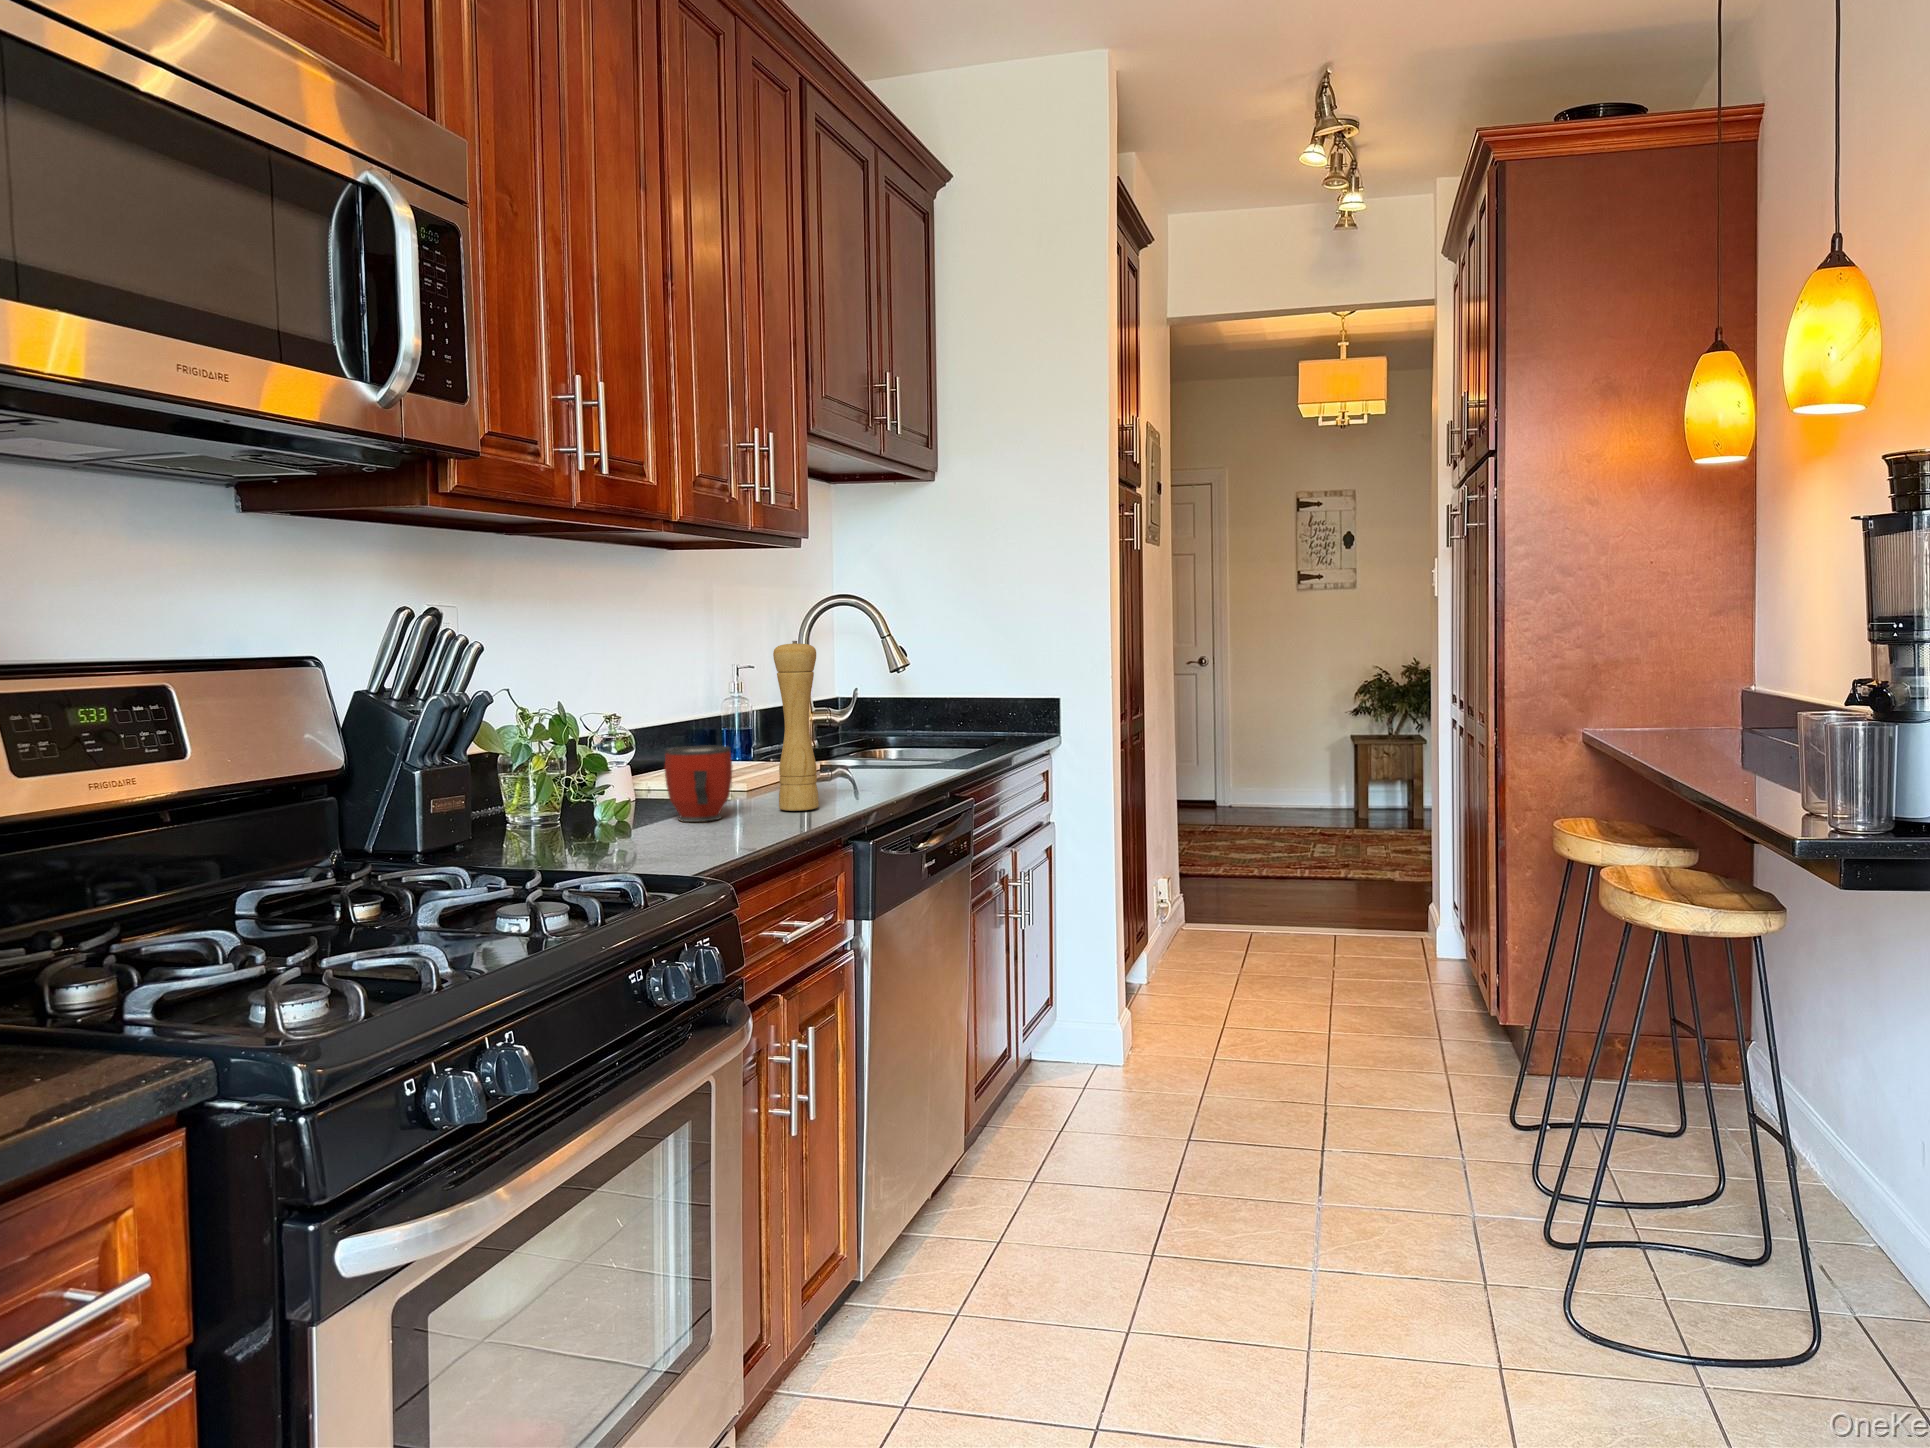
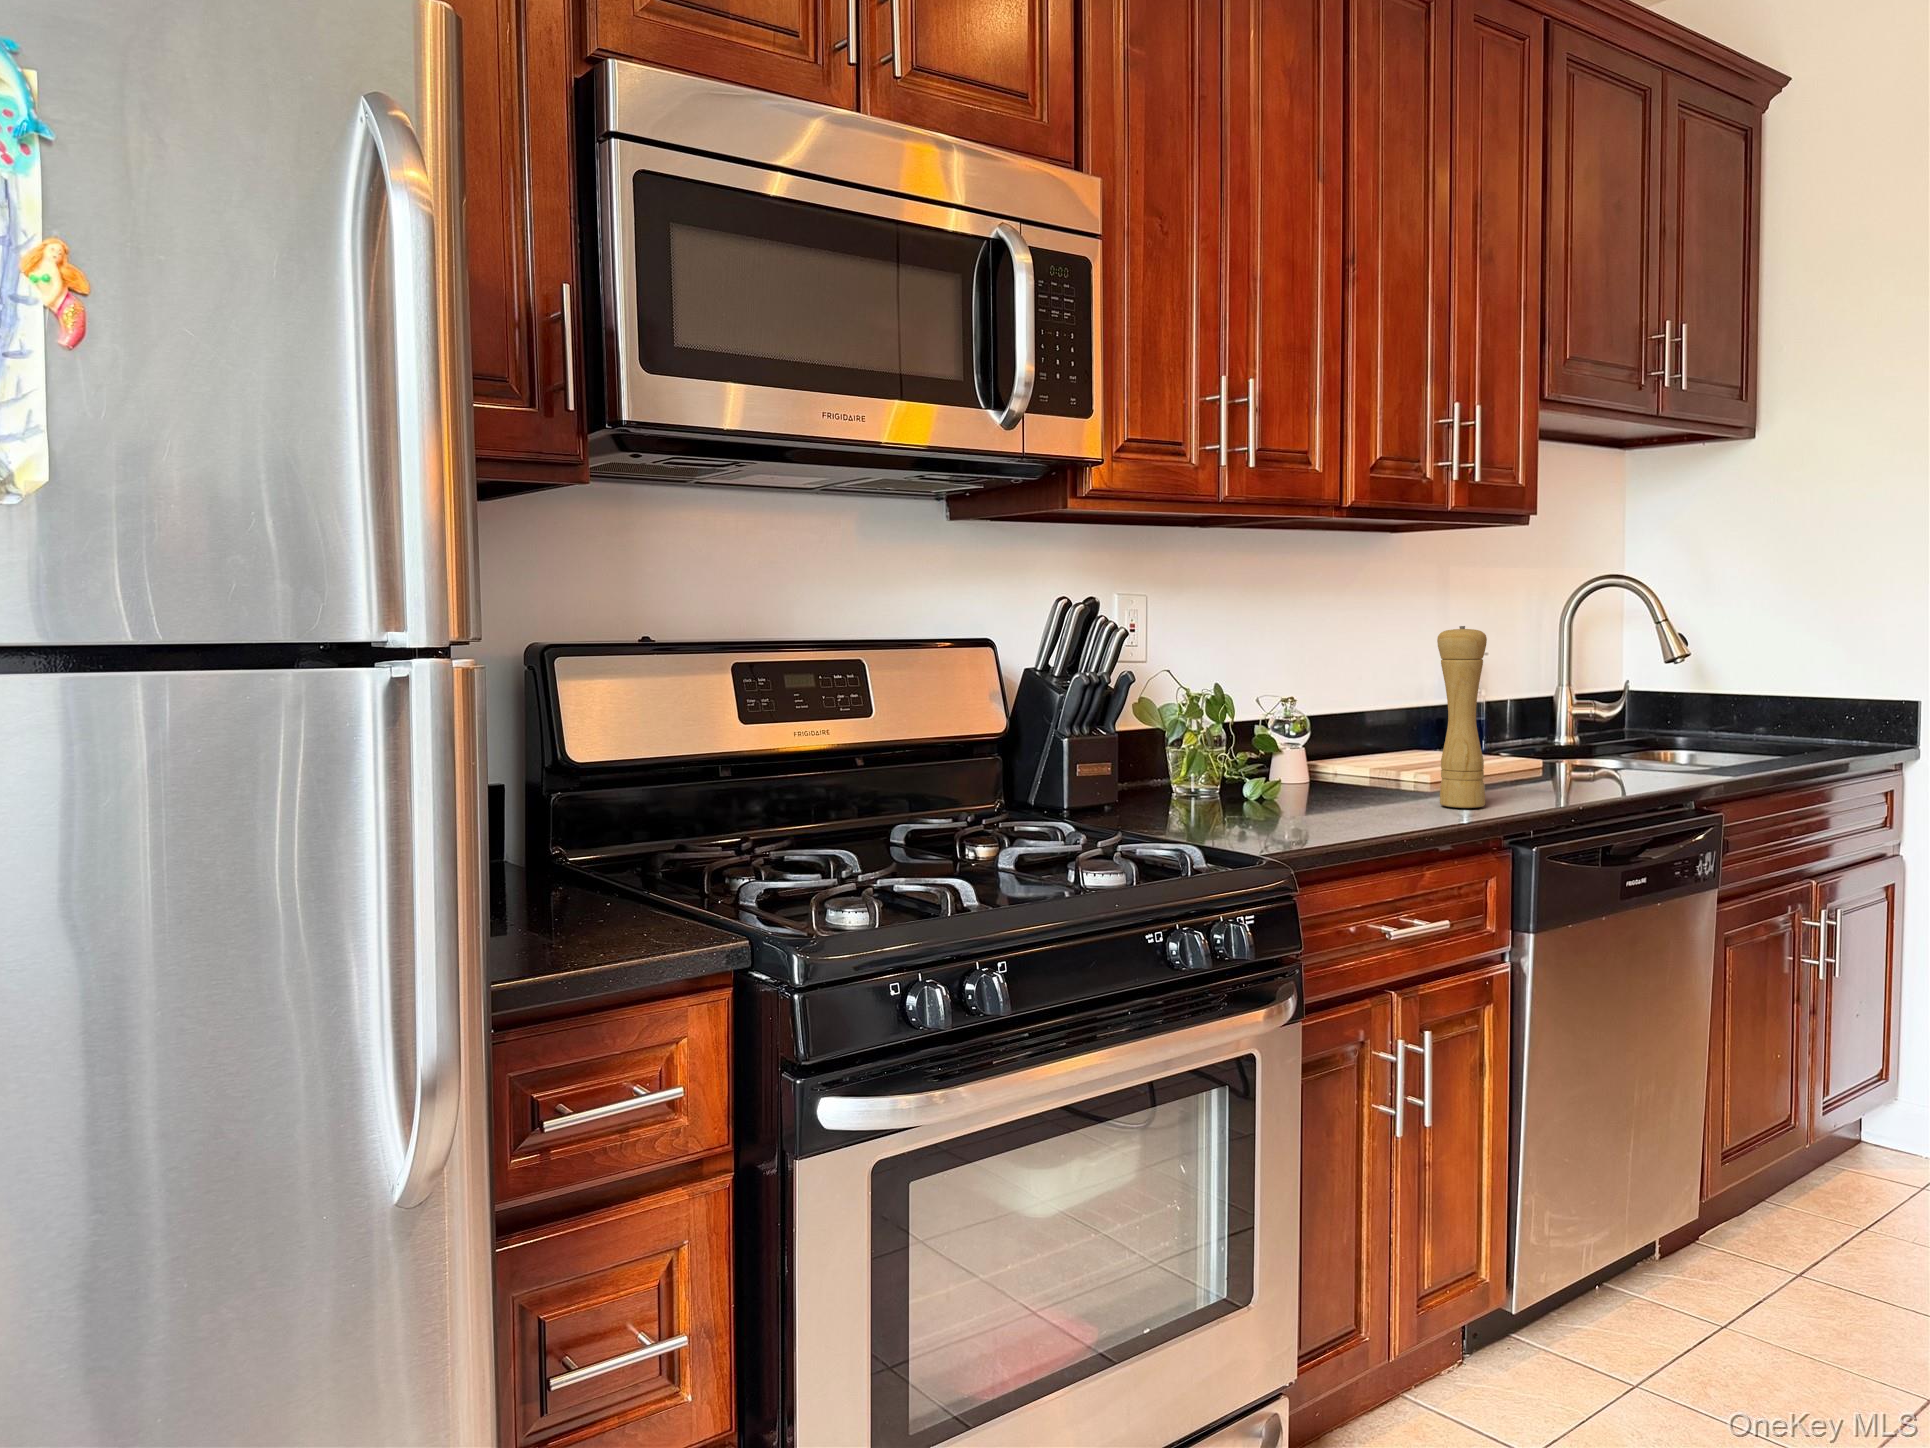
mug: present [665,746,732,822] -> none [1314,732,1383,809]

